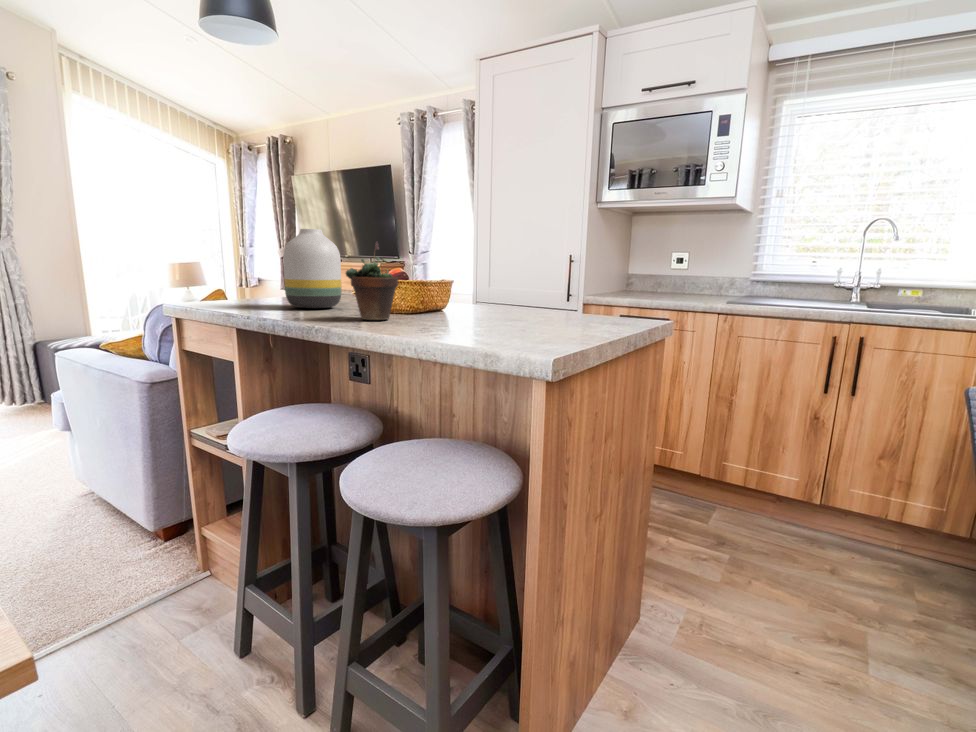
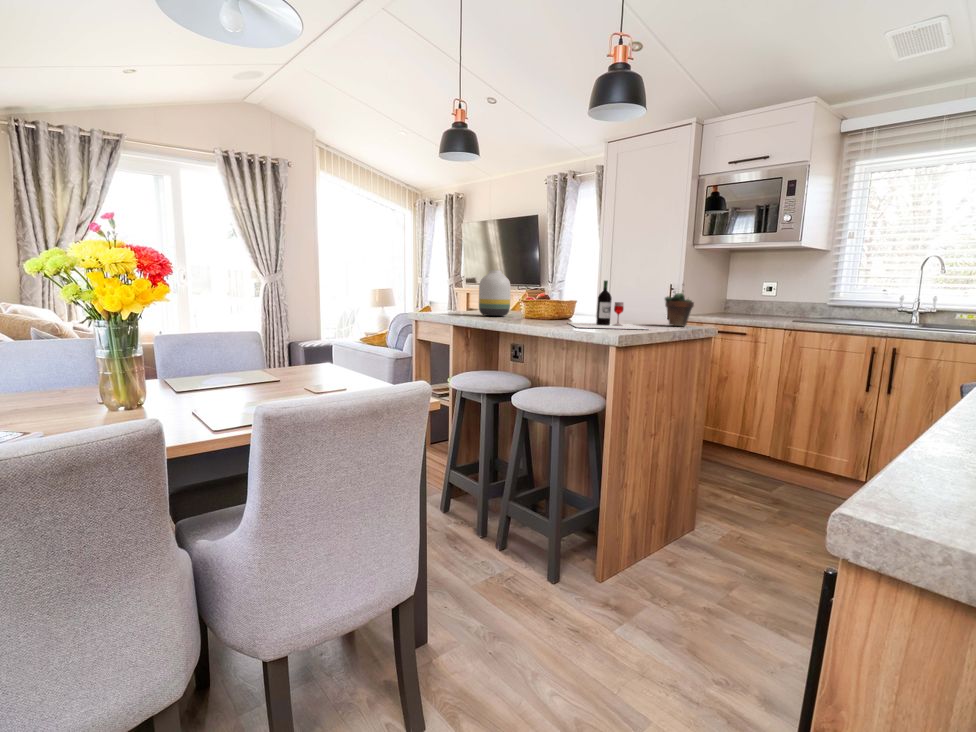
succulent plant: present [346,243,398,320] -> present [665,284,694,326]
wine bottle: none [438,245,590,336] -> present [569,281,646,329]

